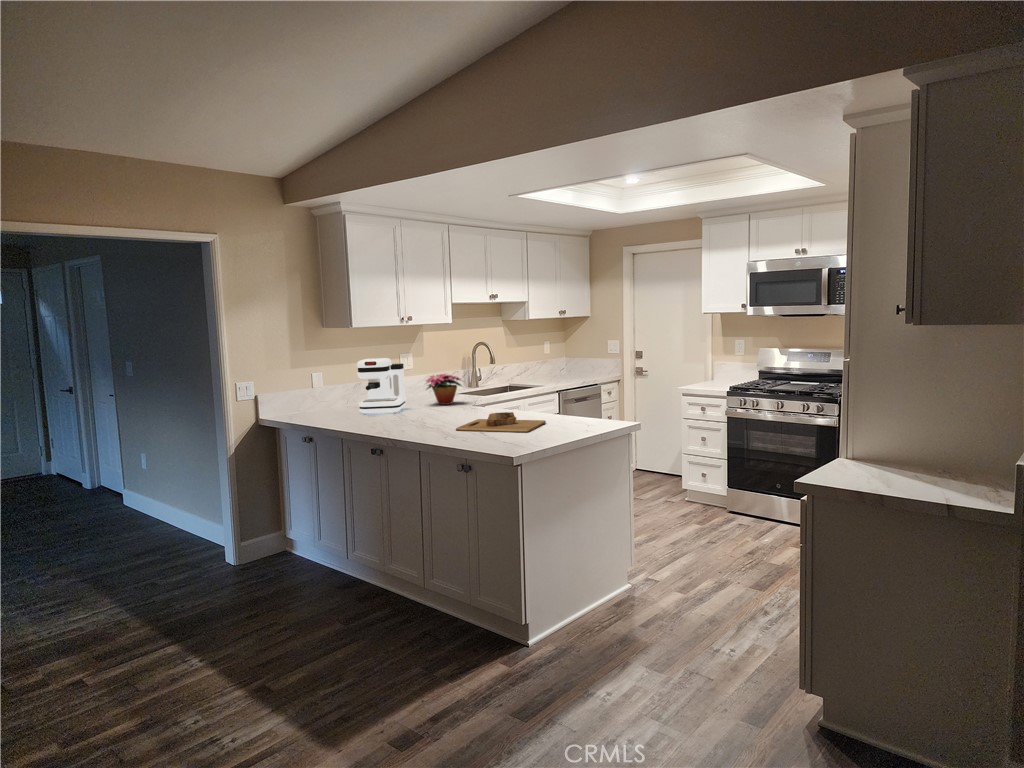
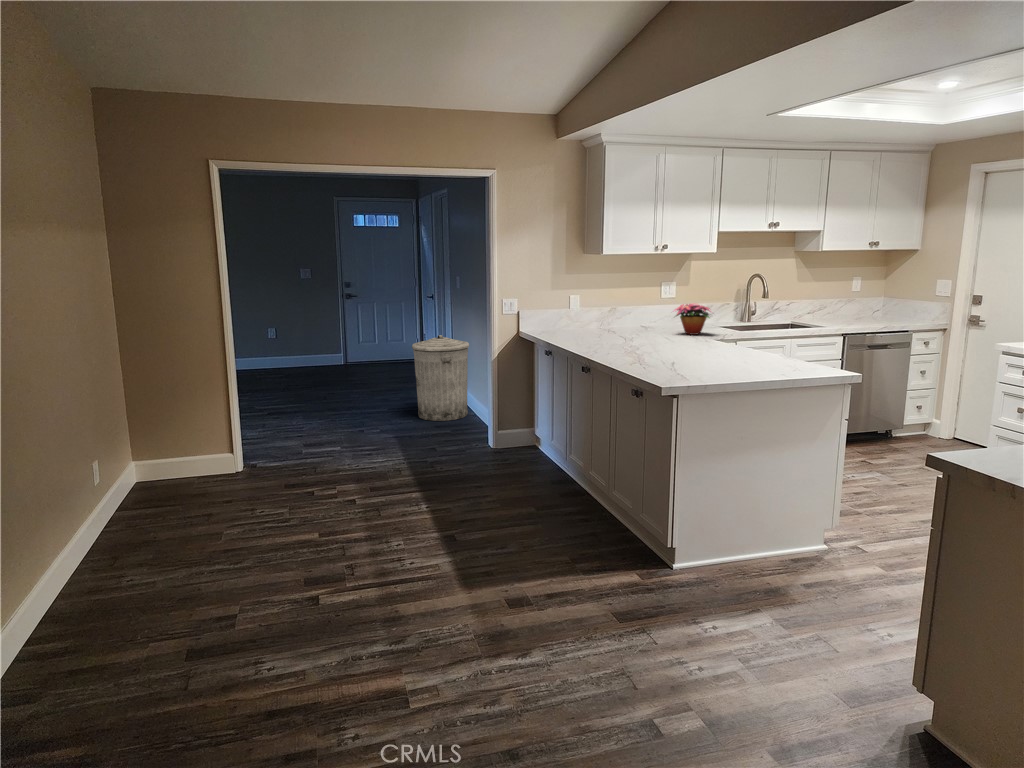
coffee maker: present [357,358,406,414] -> none [602,284,651,337]
cutting board: present [456,412,546,432] -> none [655,343,752,365]
trash can: none [82,435,168,545] -> present [412,335,469,421]

